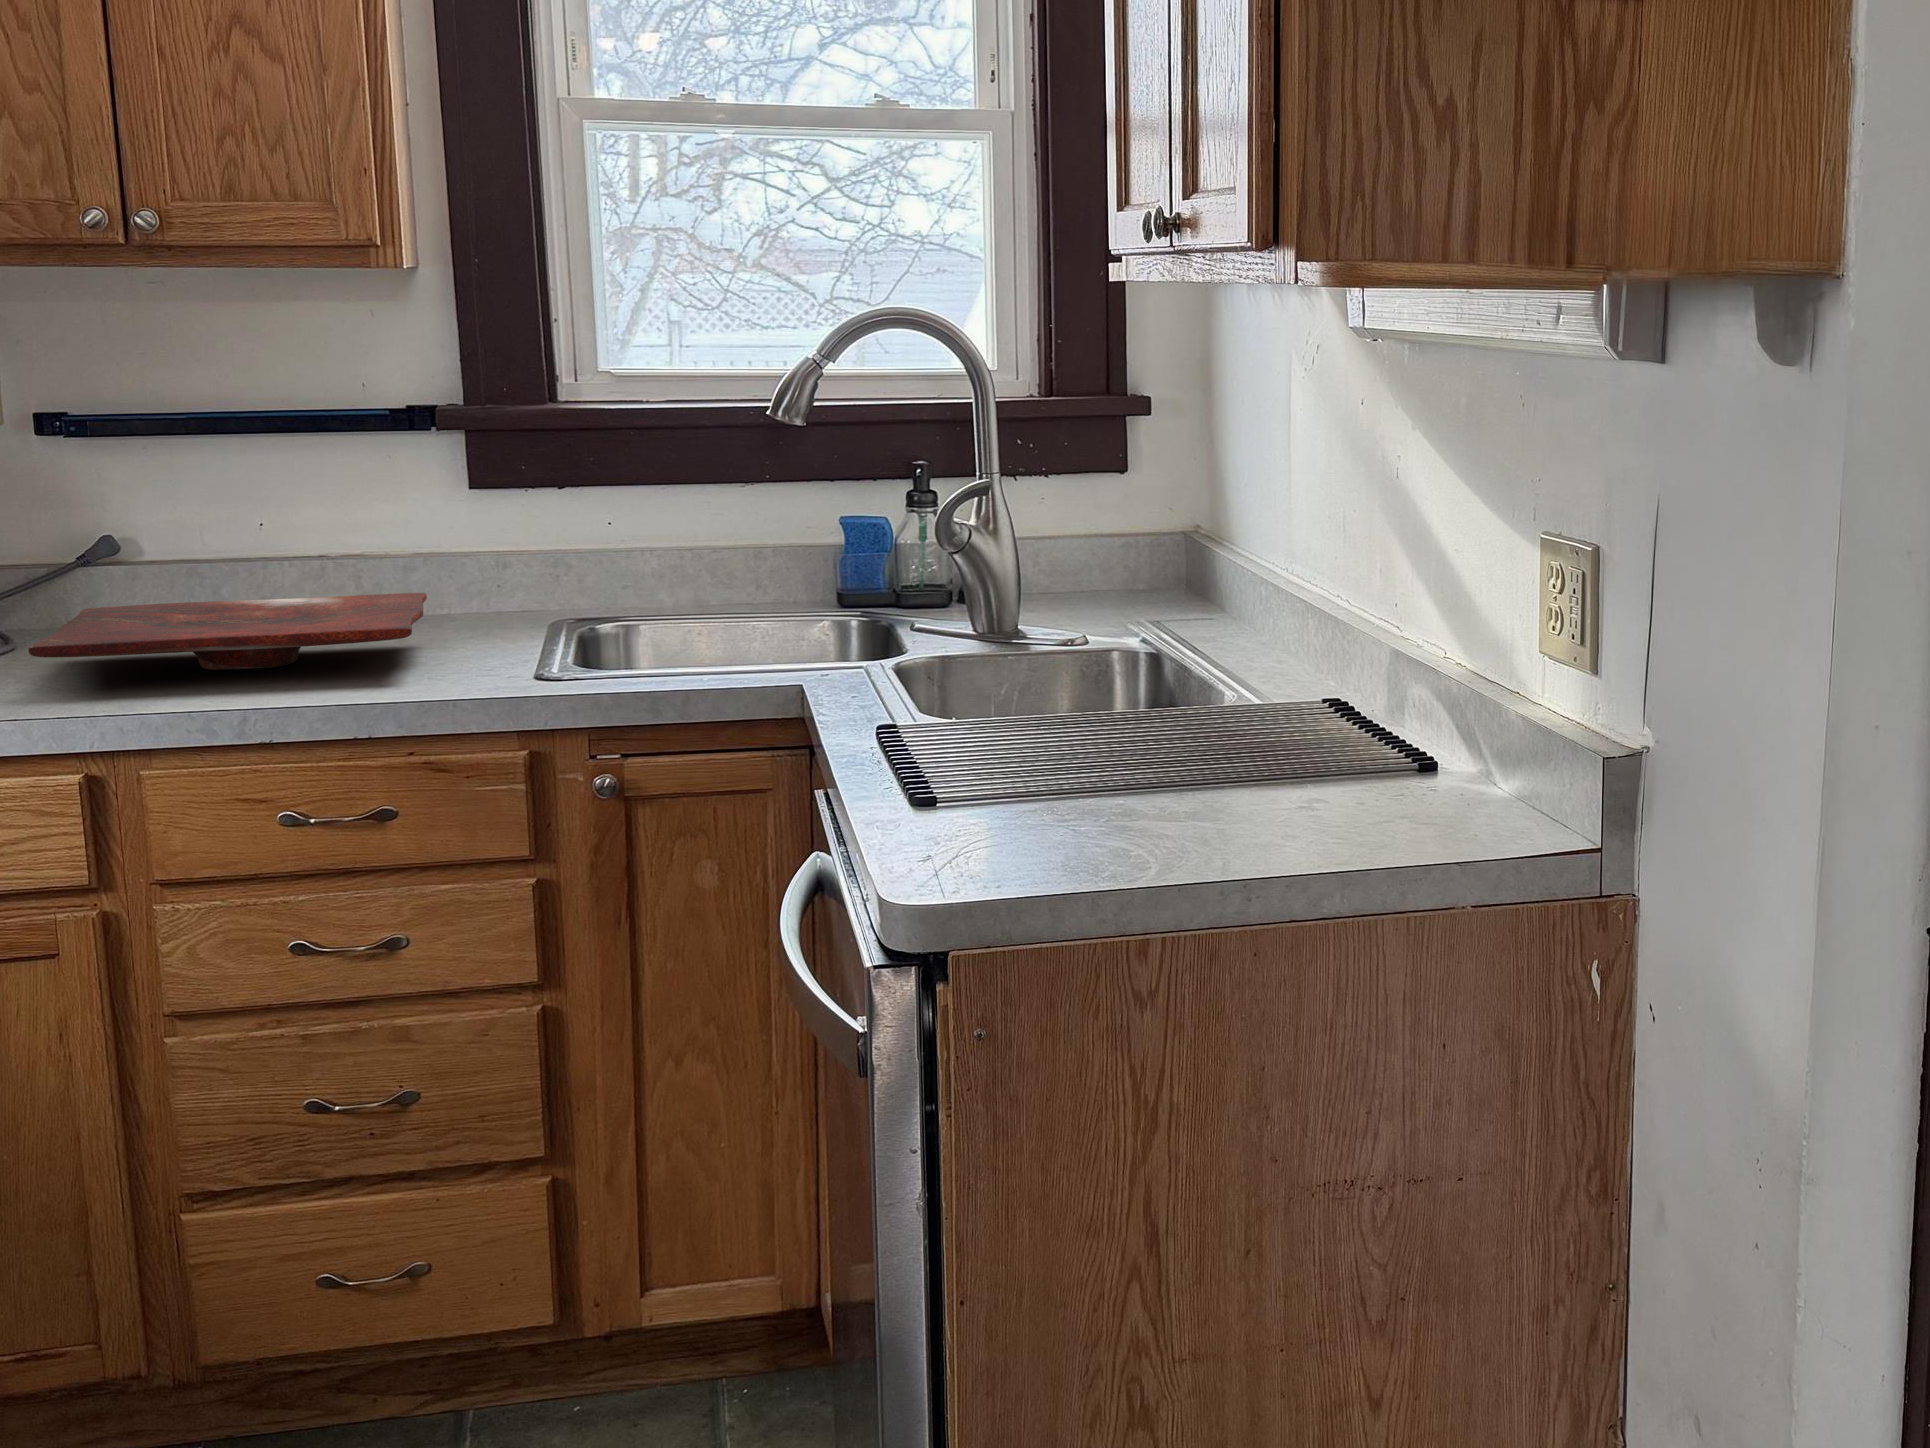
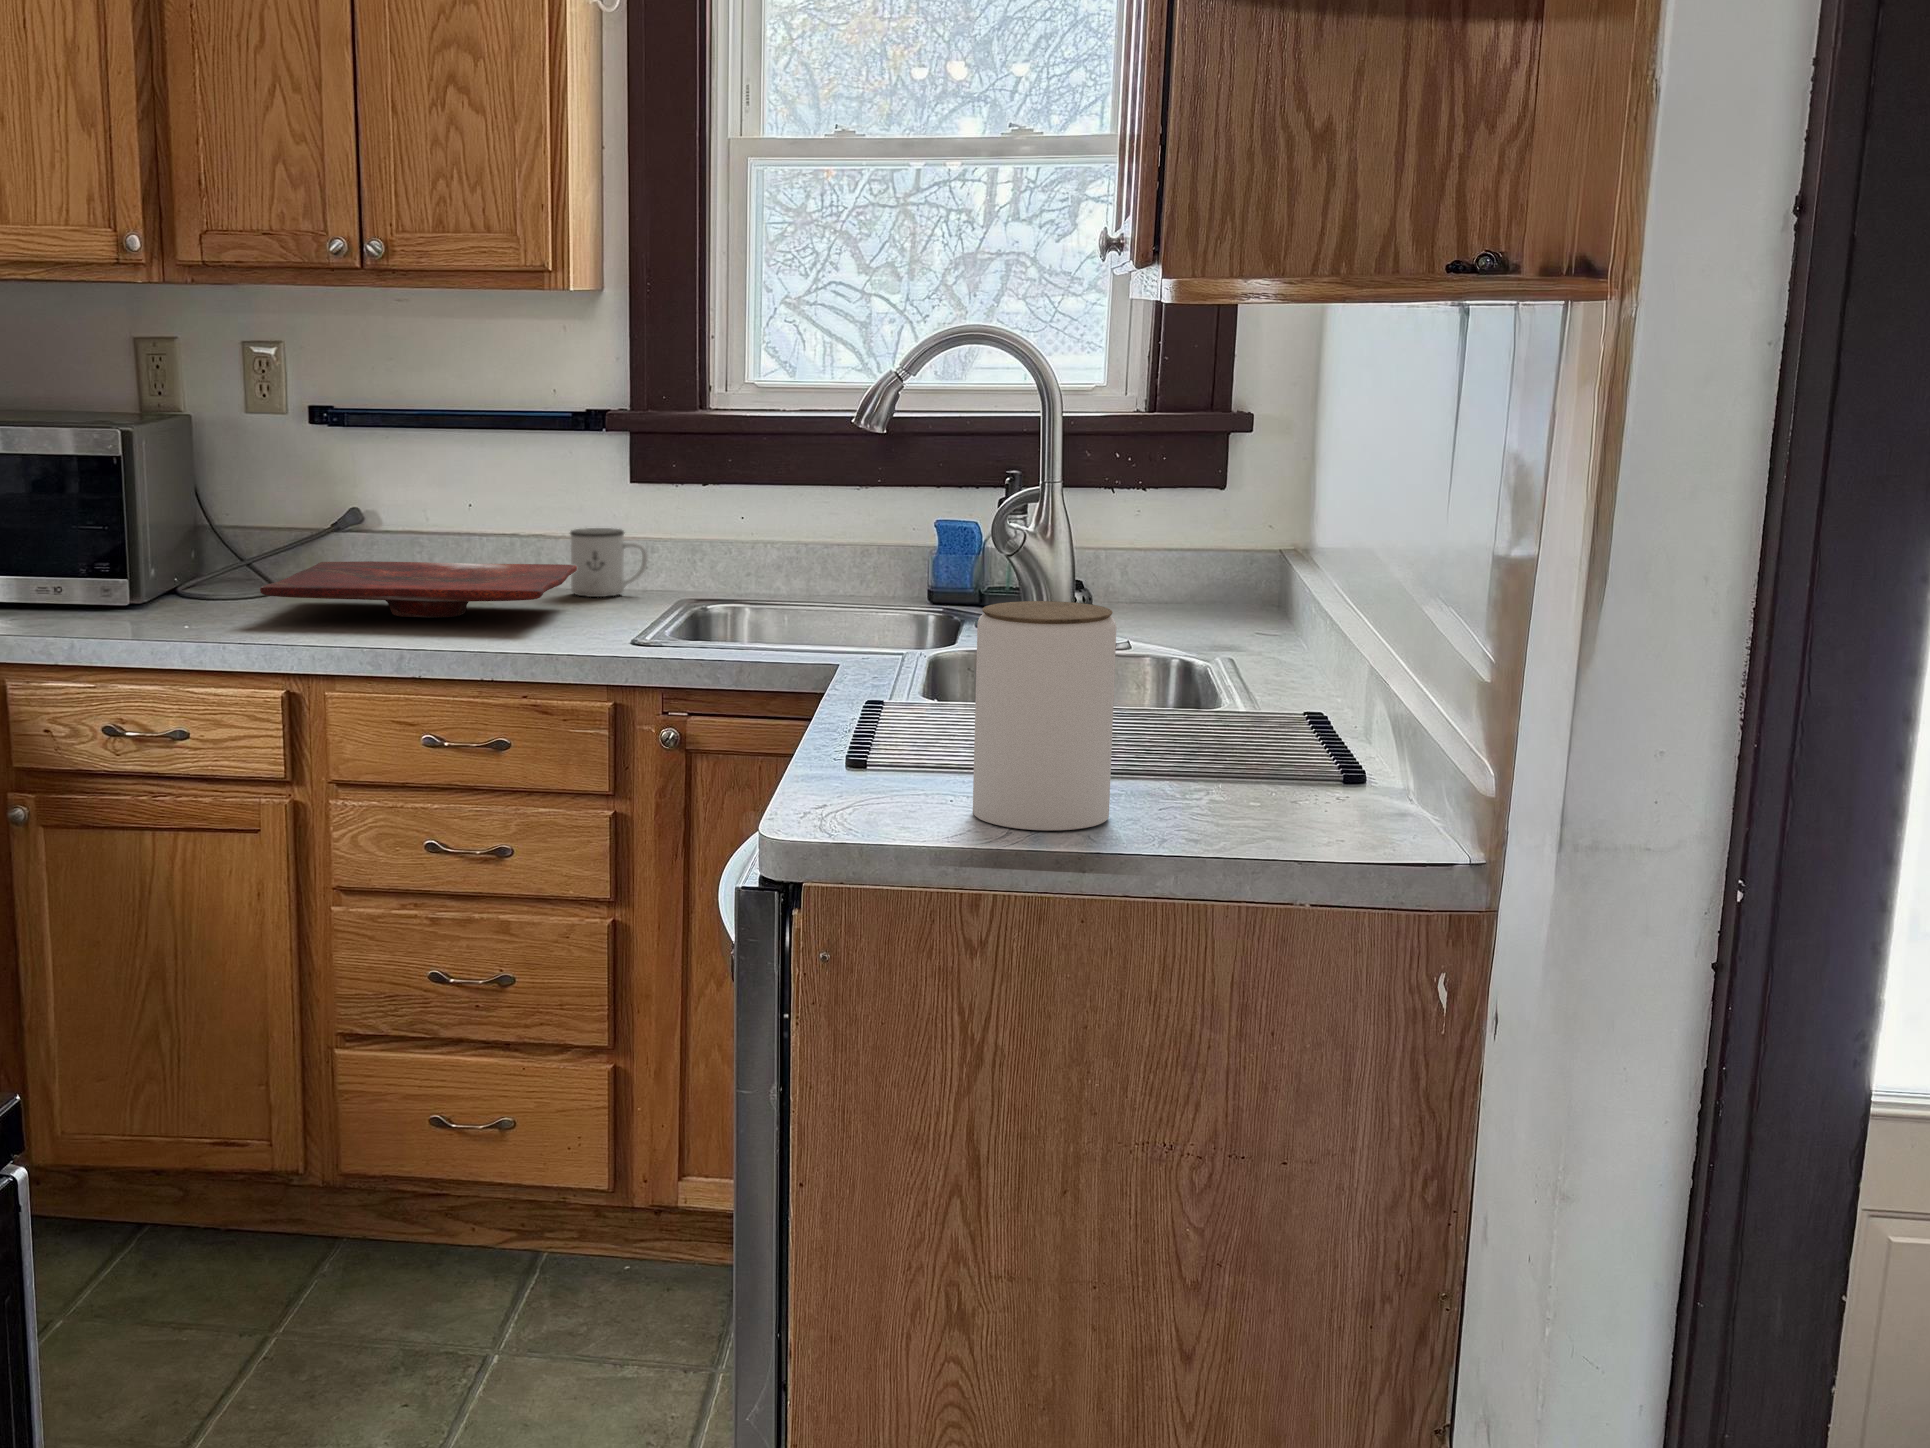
mug: none [403,547,501,628] -> present [570,528,648,597]
jar: none [1093,609,1244,861] -> present [973,601,1116,830]

